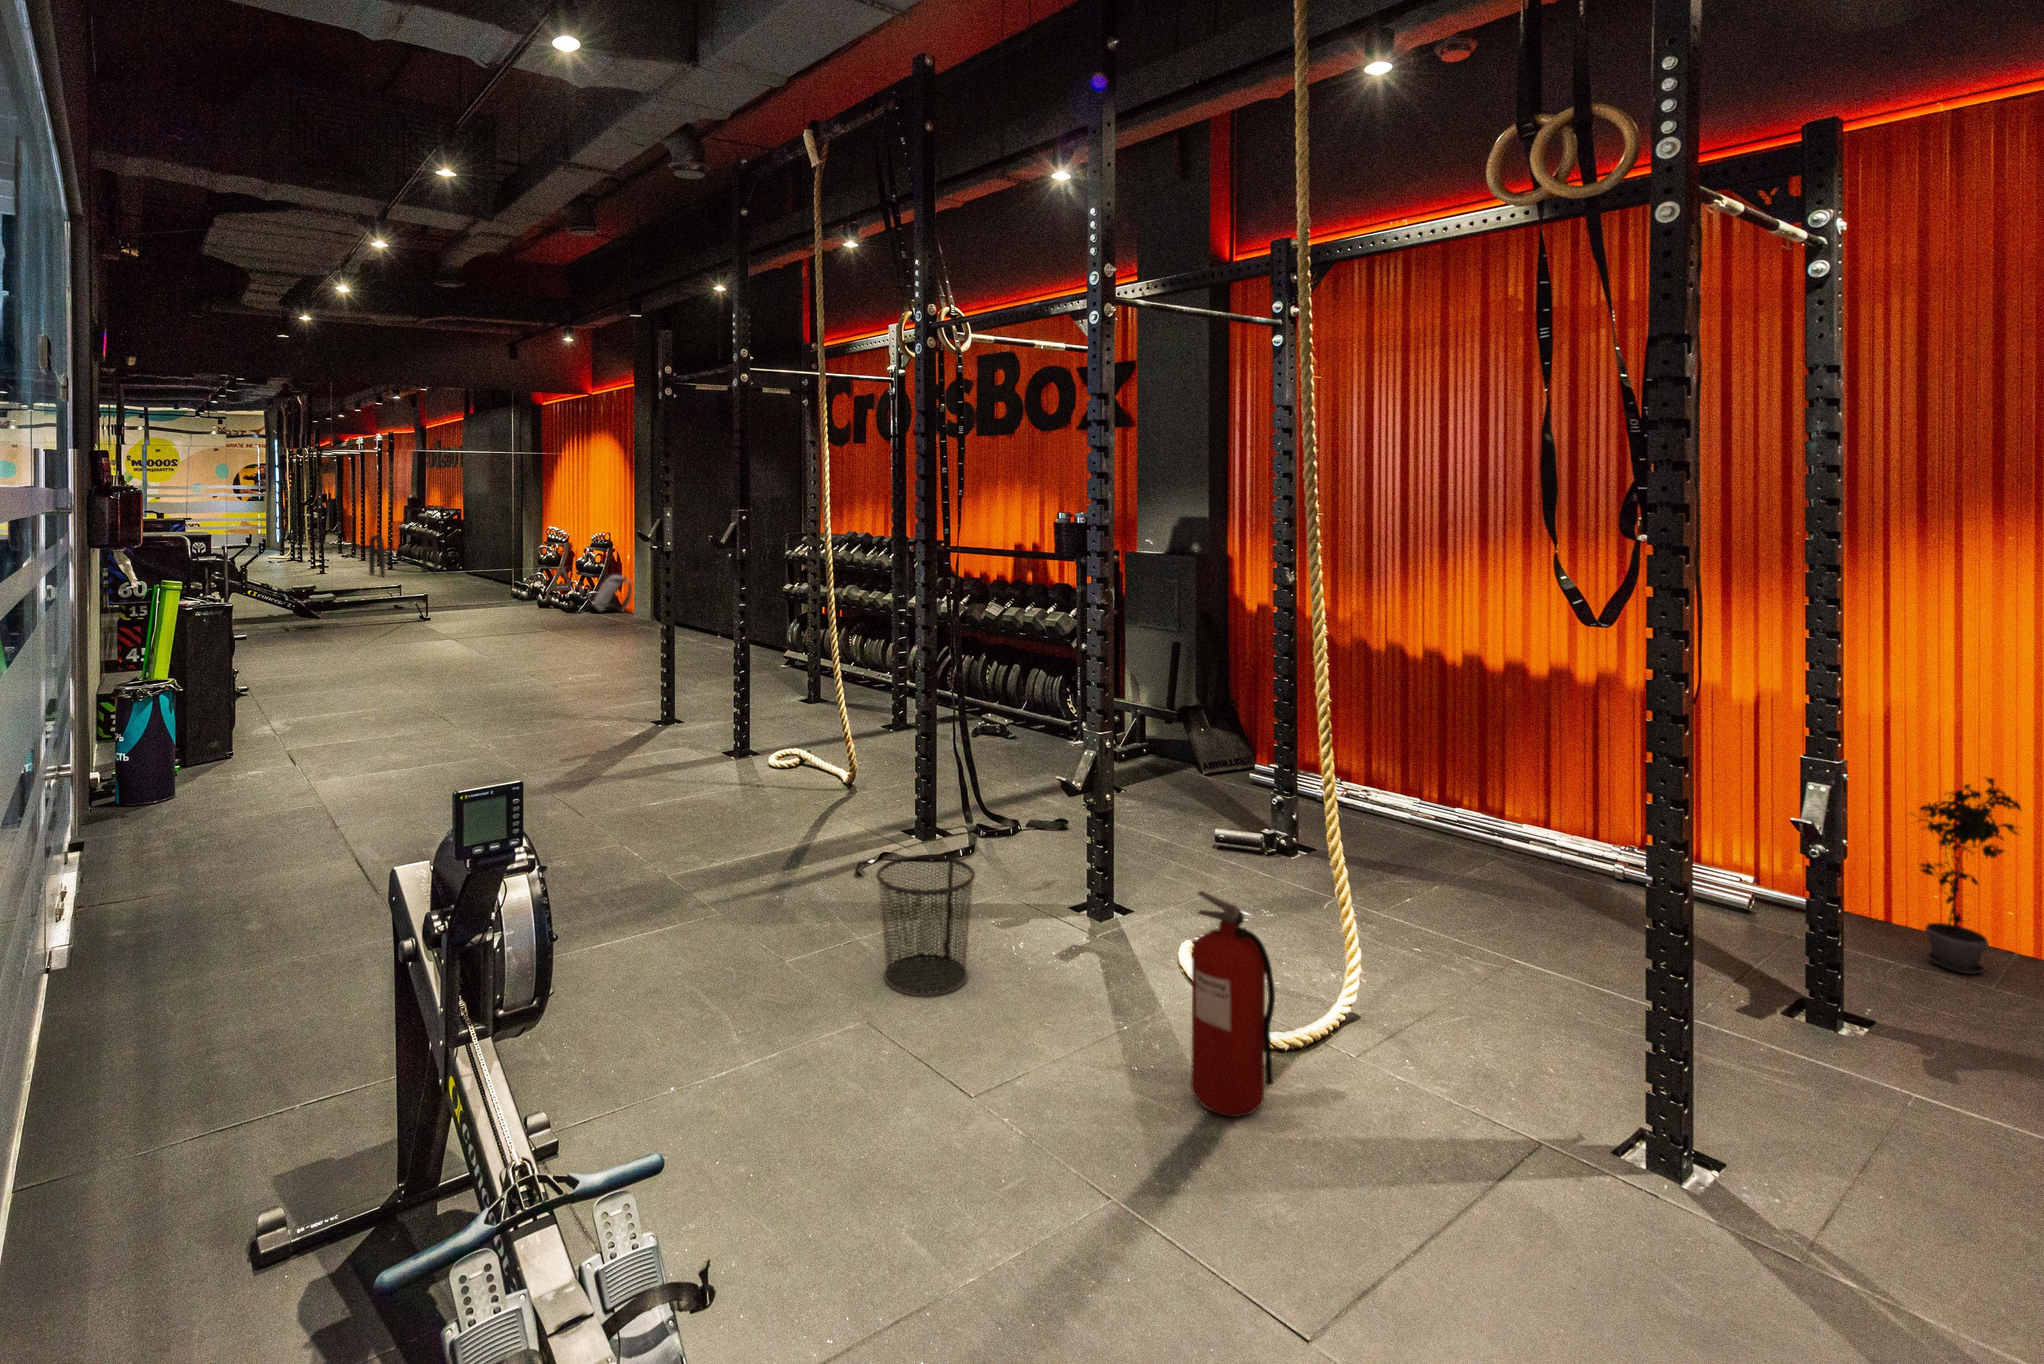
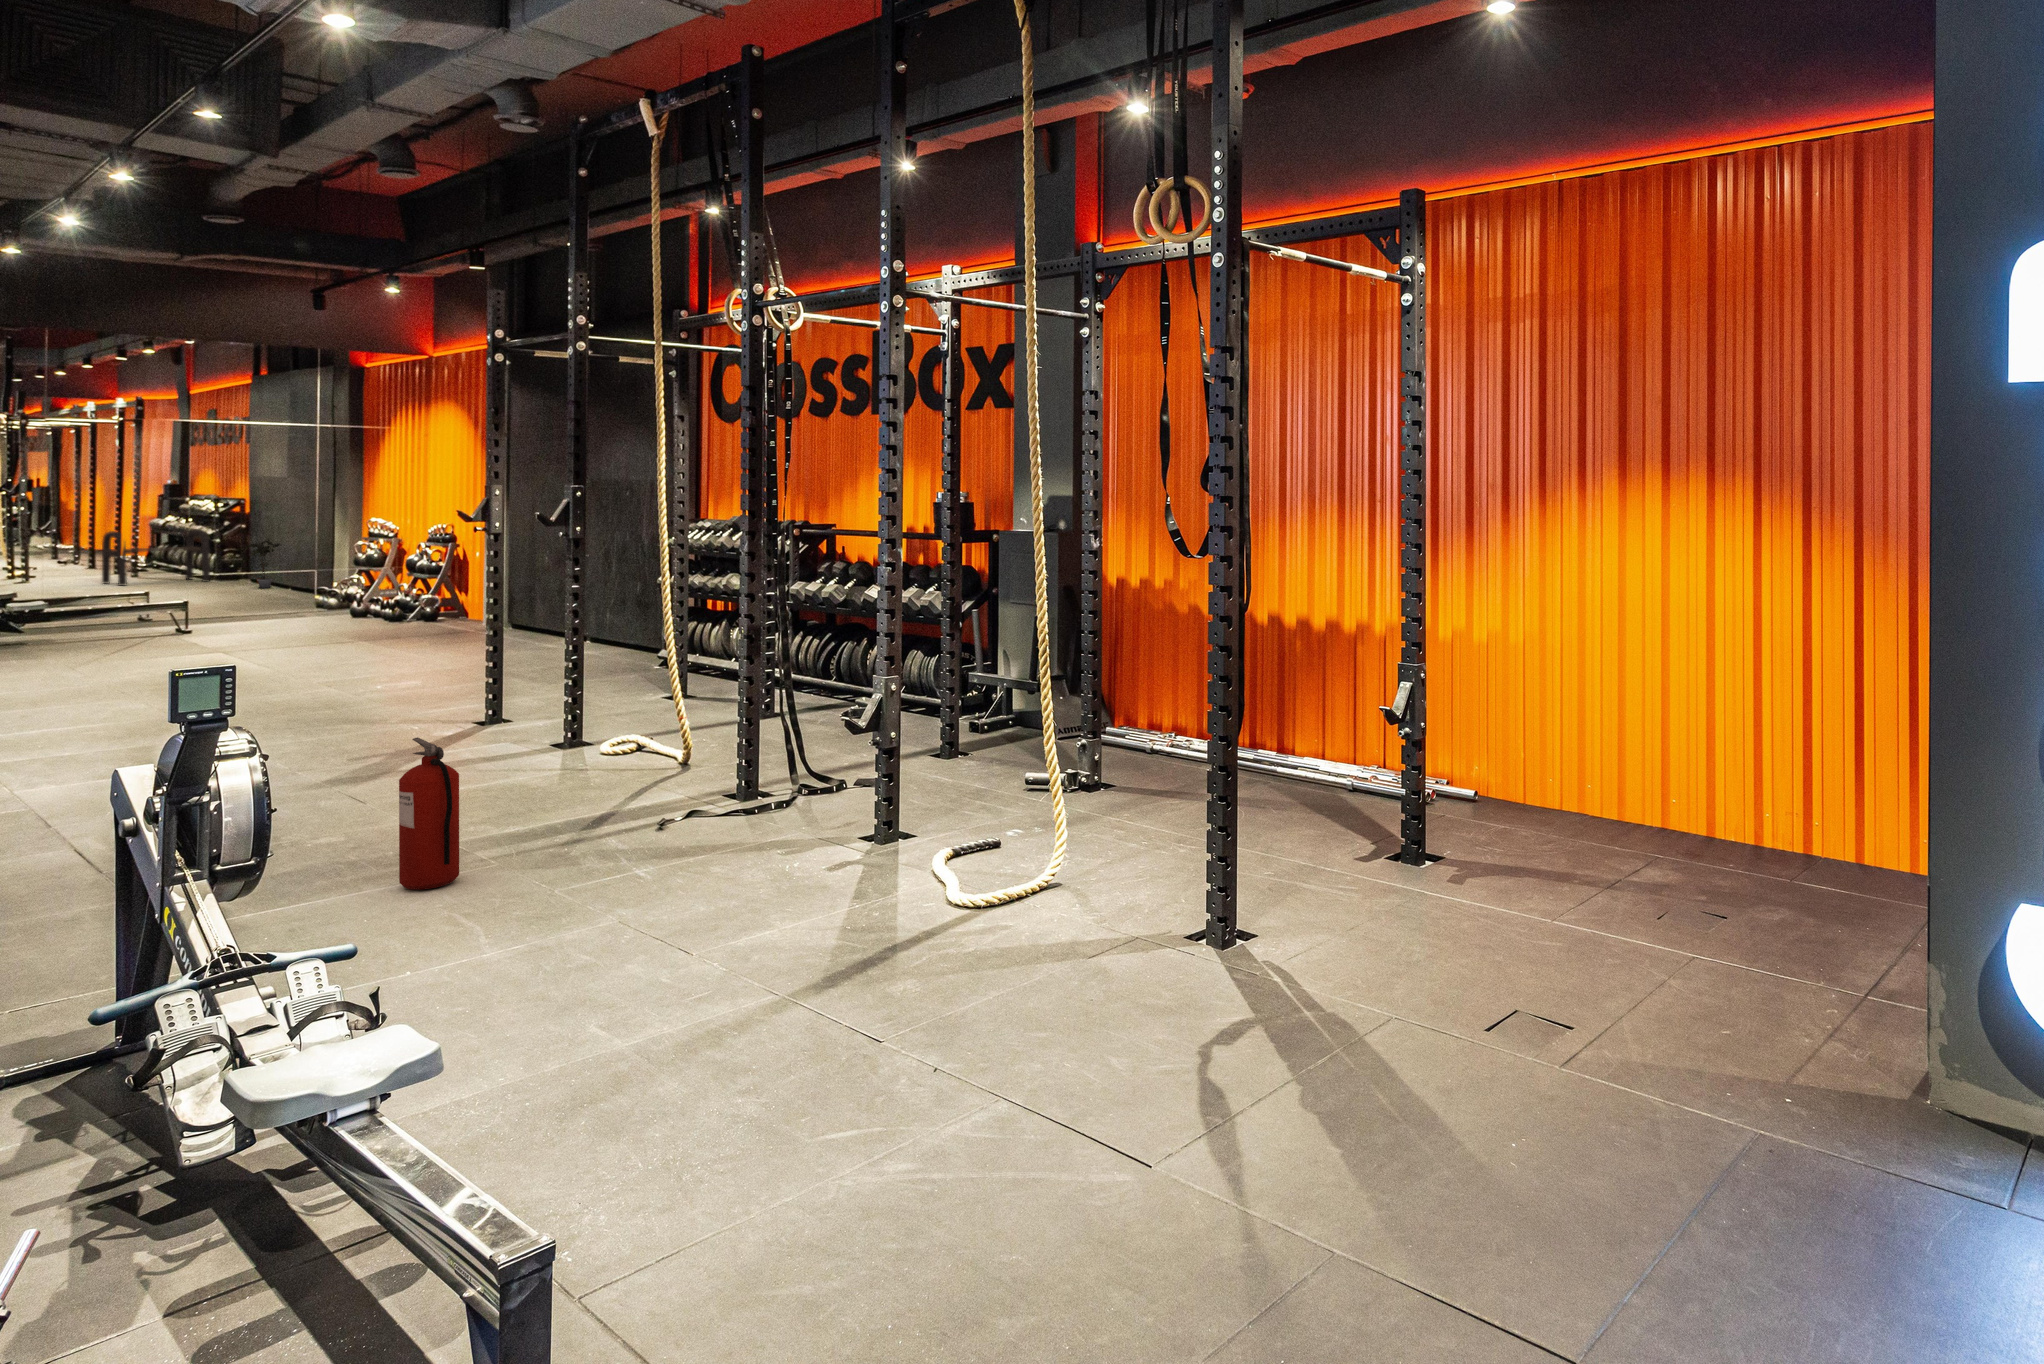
backpack: present [593,575,632,612] -> none [428,575,481,621]
potted plant: present [1920,778,2021,974] -> present [246,538,280,588]
waste bin: present [876,855,975,996] -> none [644,785,742,902]
fire extinguisher: present [1191,891,1275,1117] -> present [399,737,459,890]

